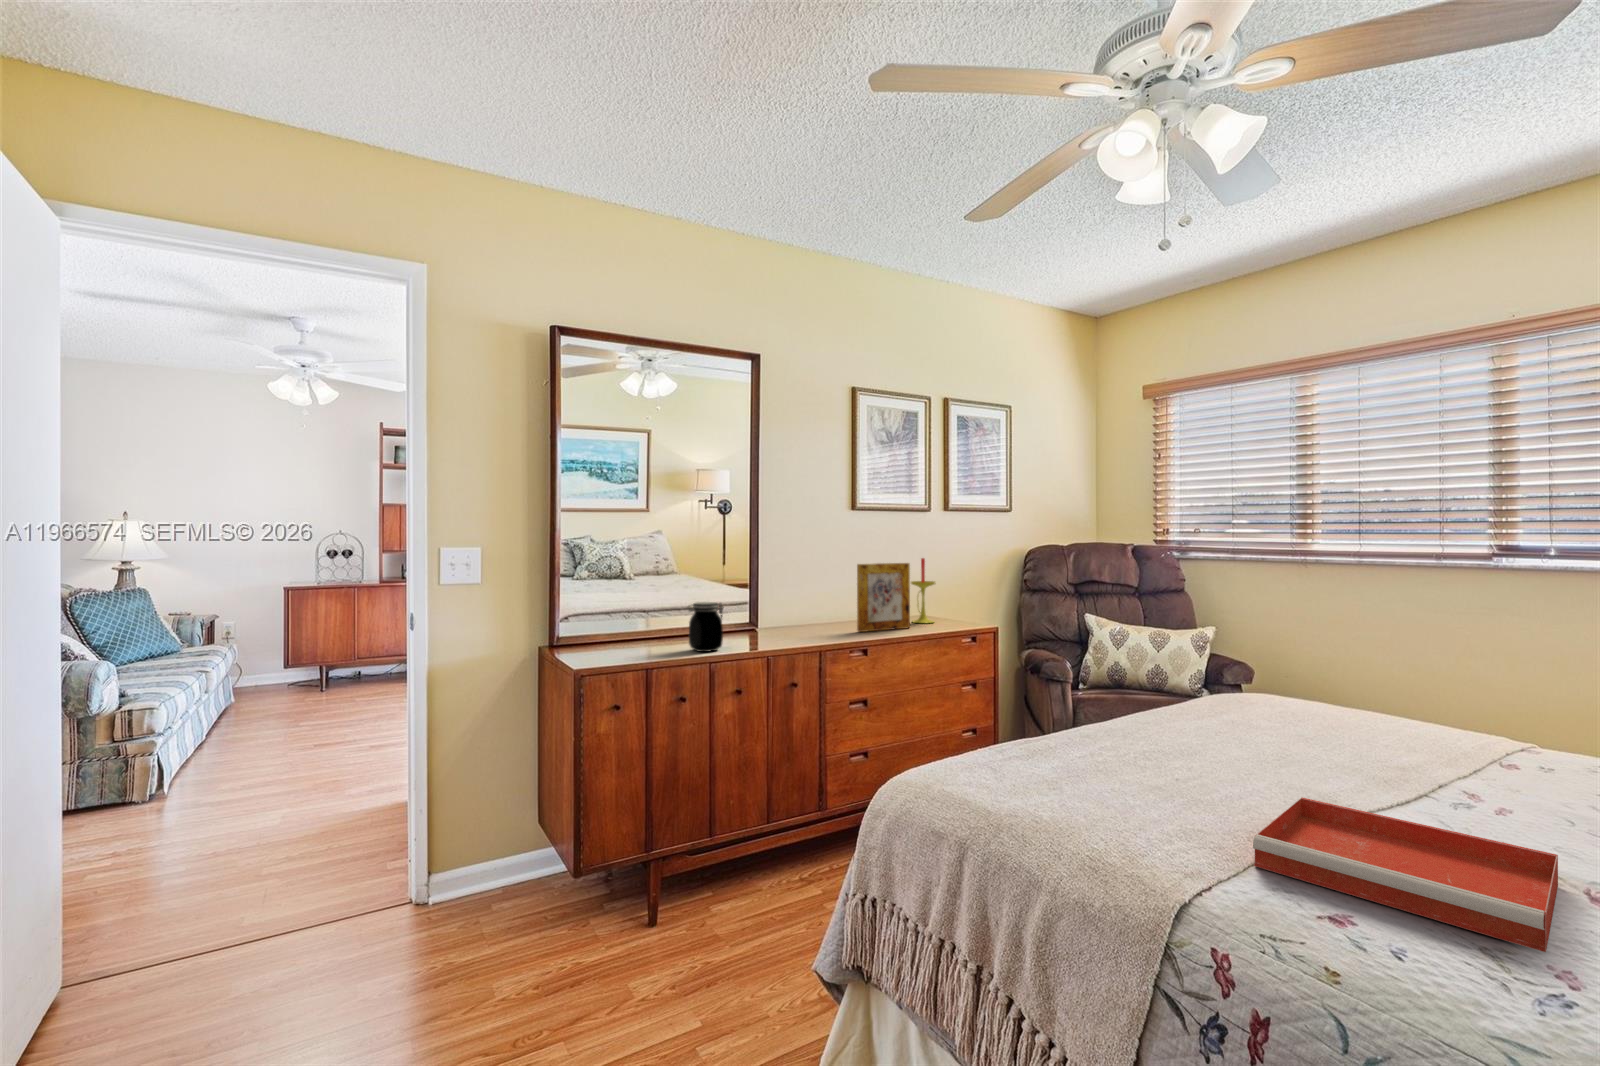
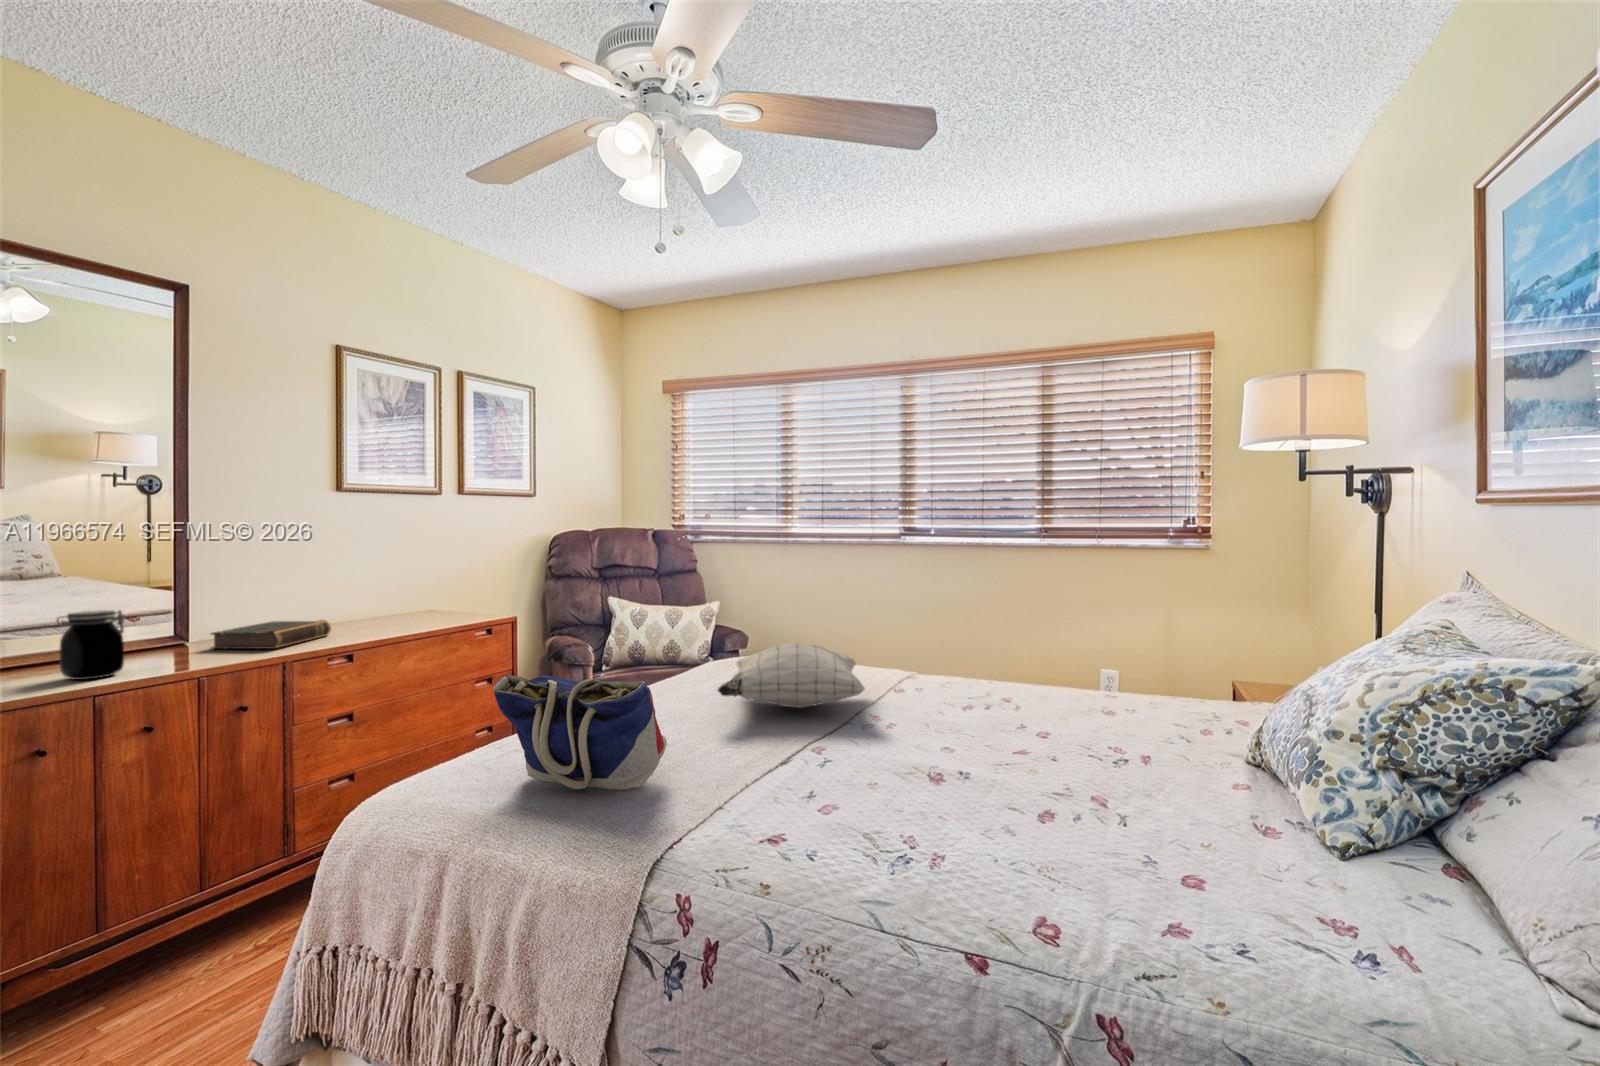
candle: present [911,558,936,623] -> none [417,544,449,618]
picture frame: present [857,563,910,632] -> none [344,551,416,633]
book: none [769,618,847,640] -> present [211,620,331,649]
tote bag: none [1000,686,1182,822] -> present [493,675,667,790]
pillow: none [1235,686,1462,768] -> present [718,642,865,708]
tray: present [1253,797,1558,952] -> none [717,740,912,825]

